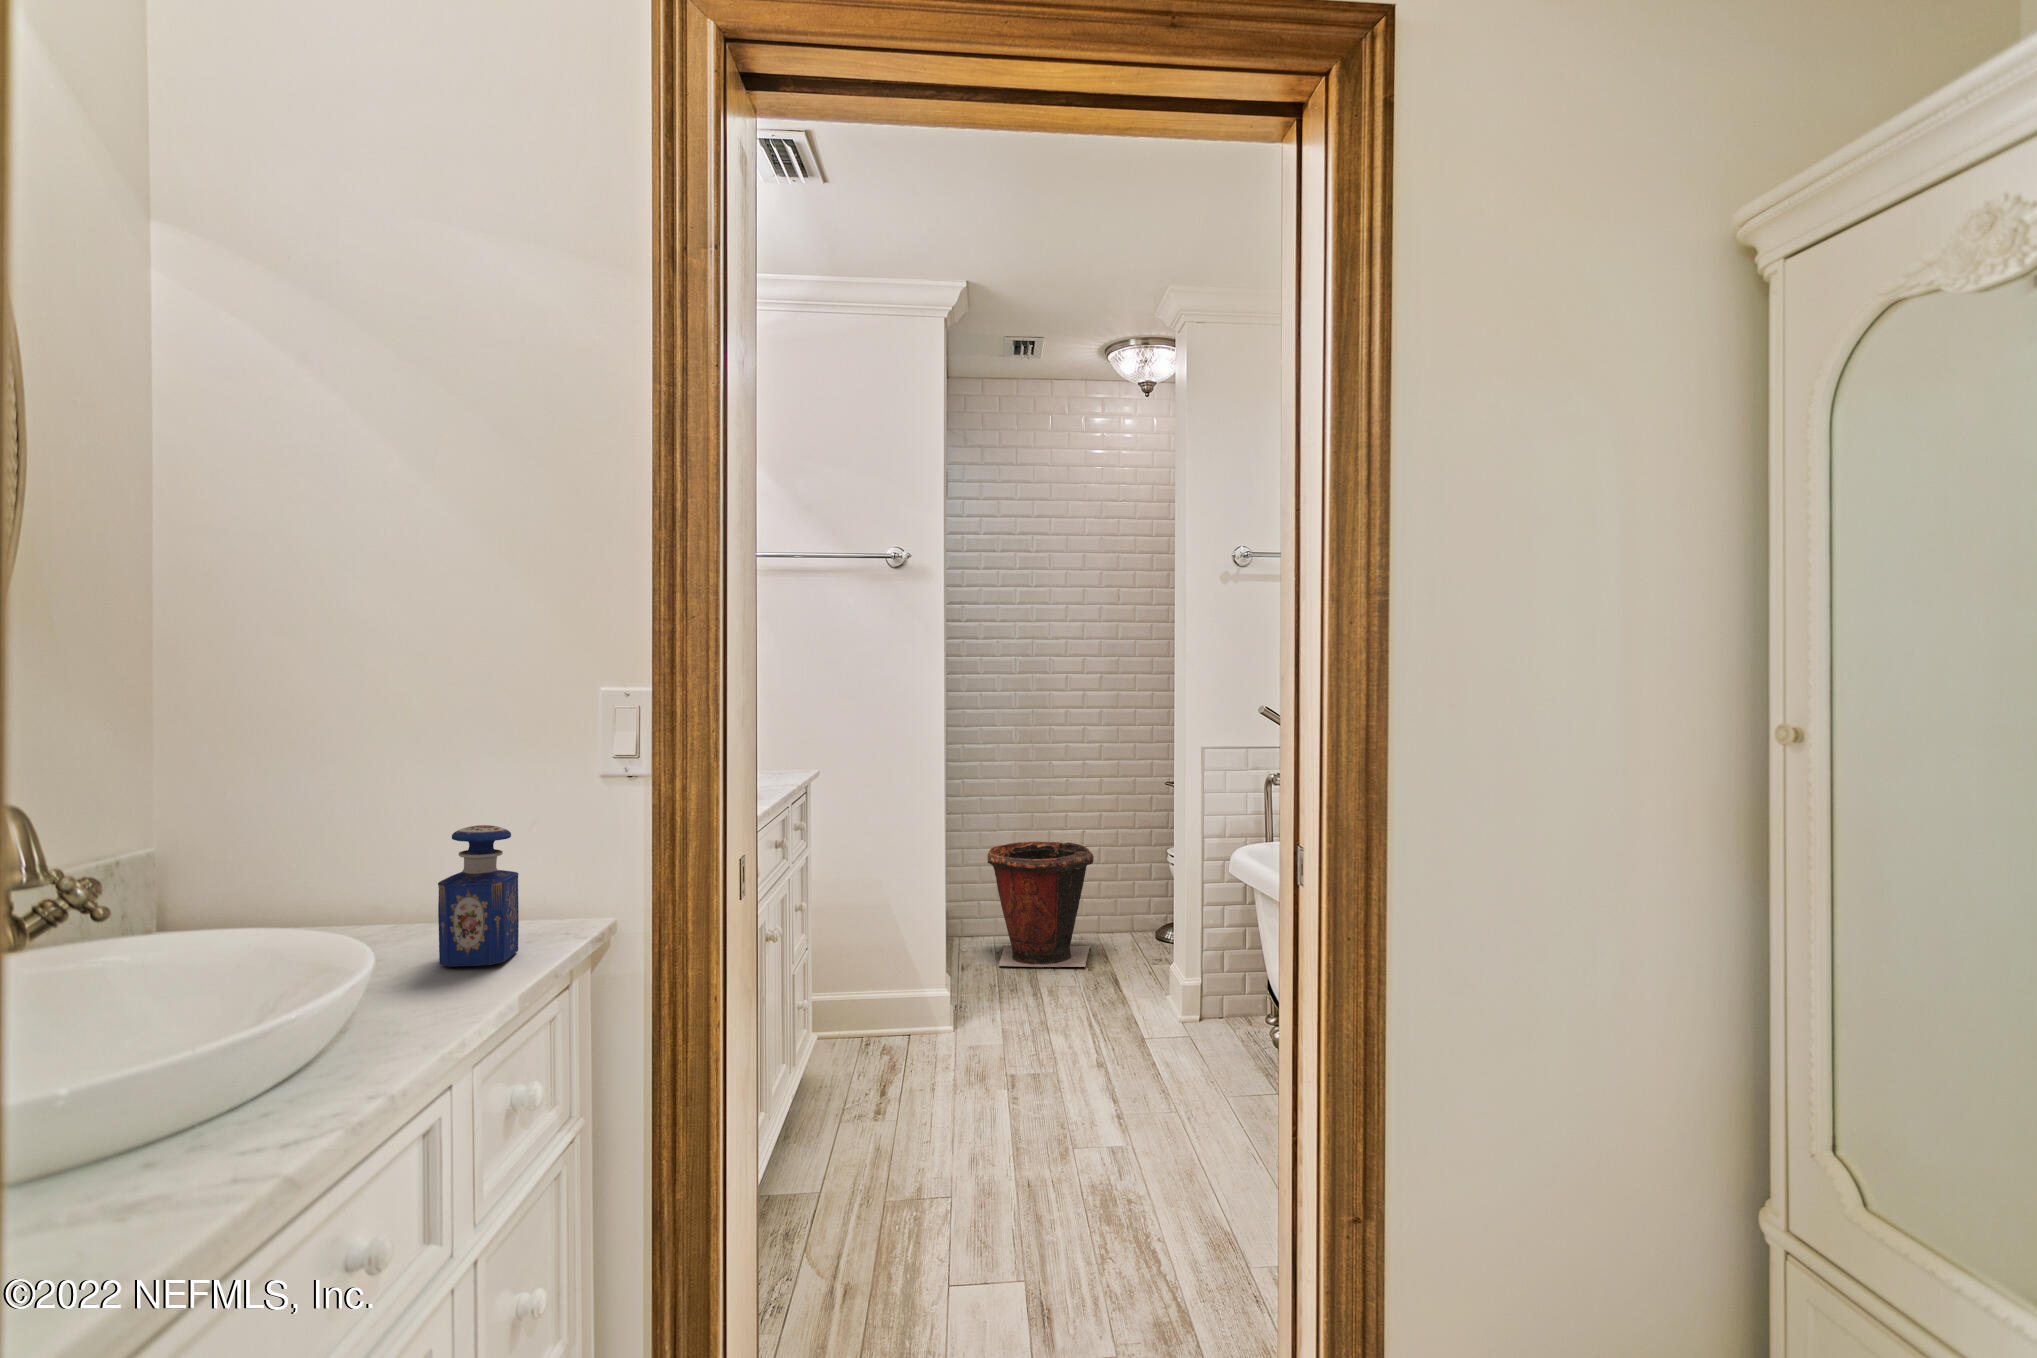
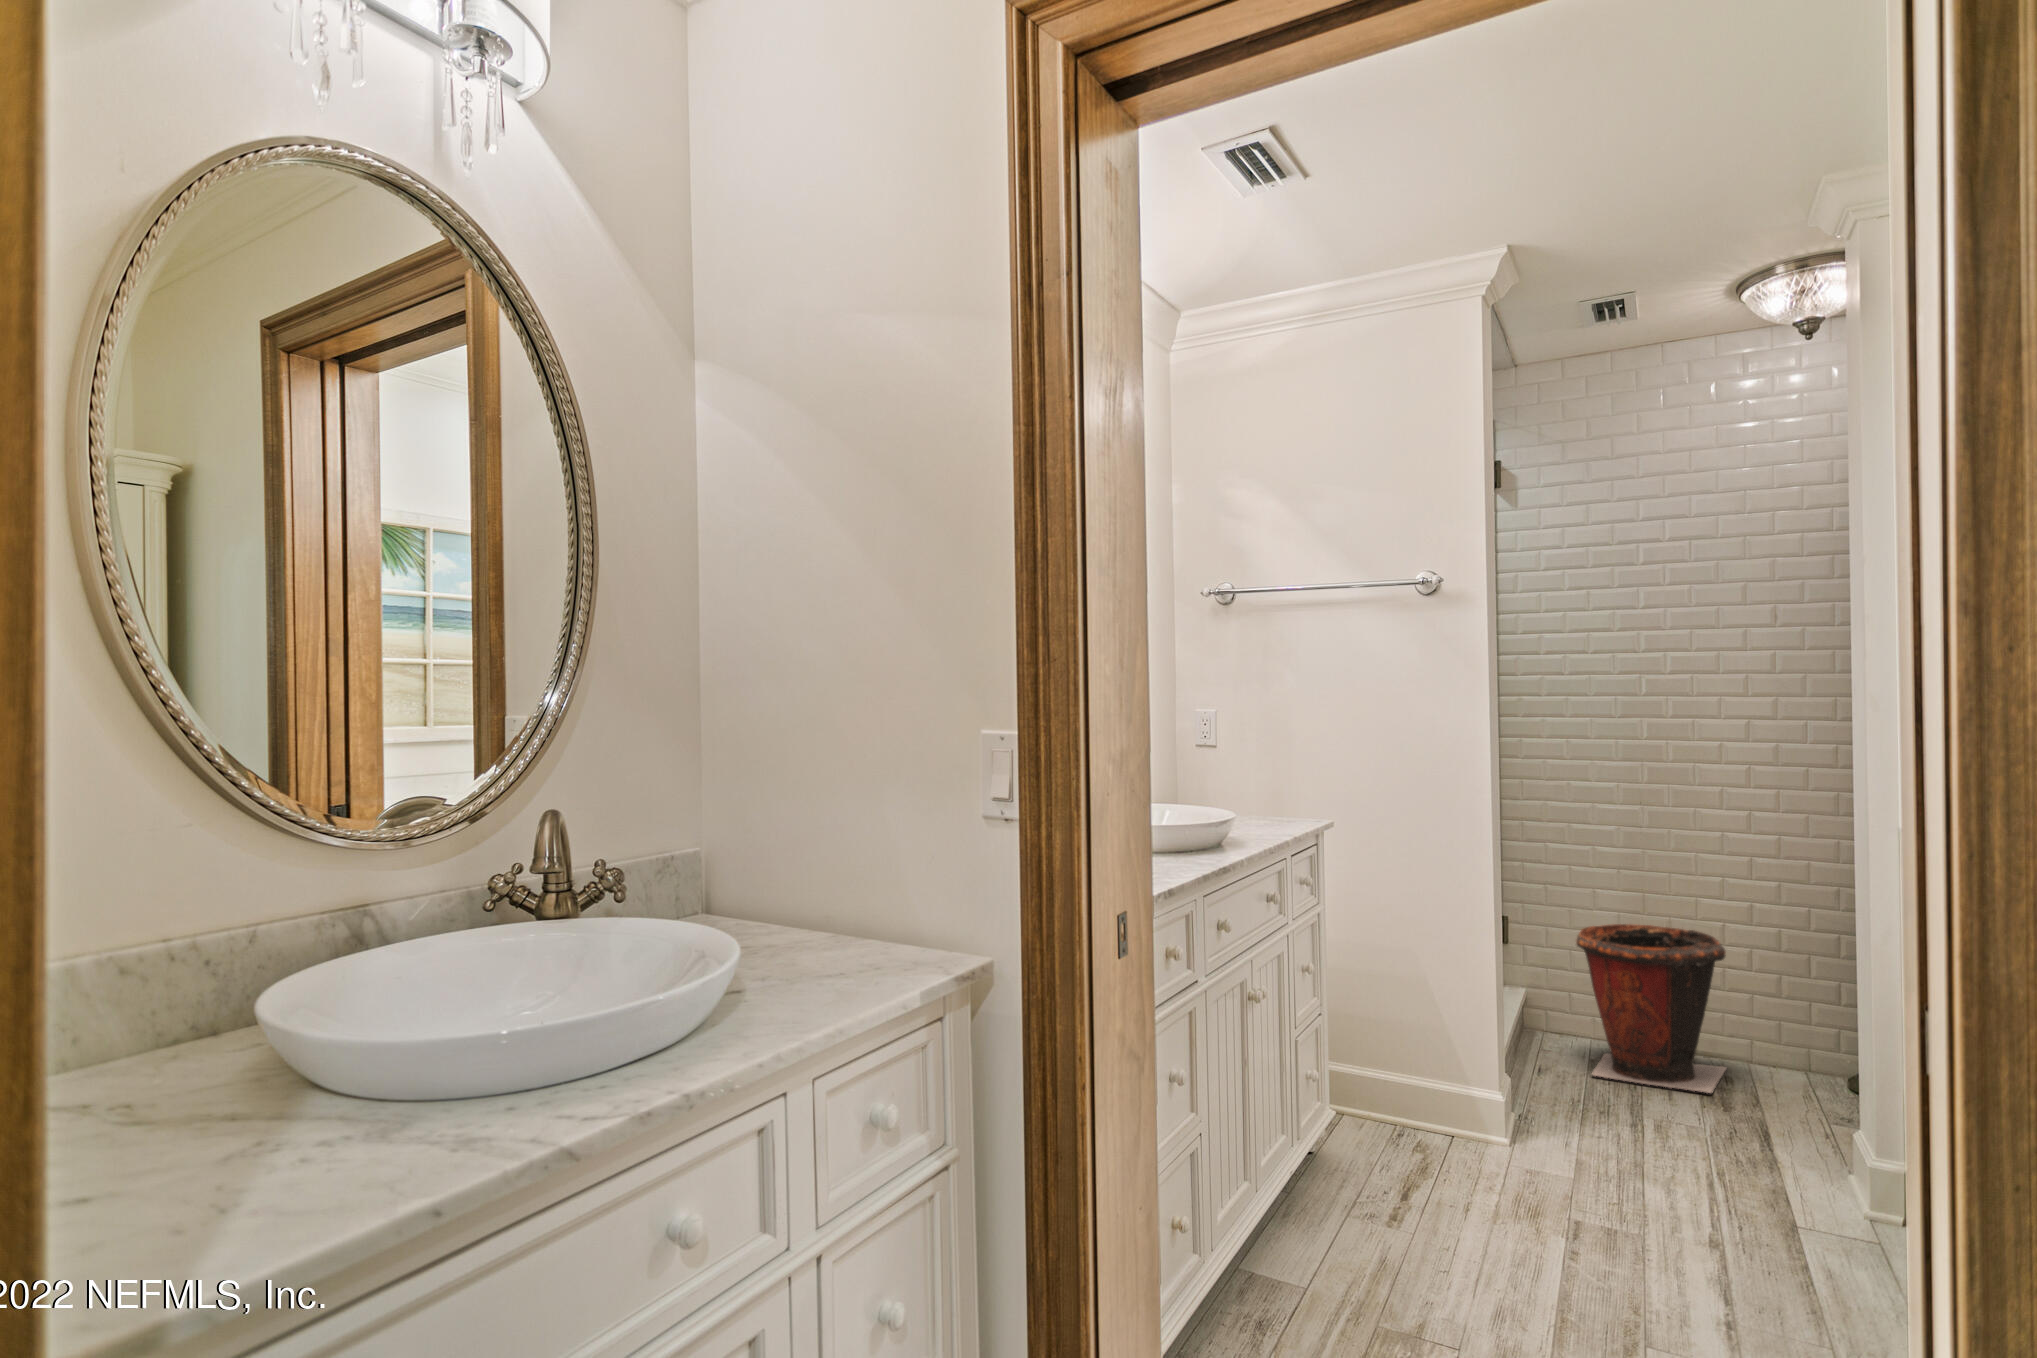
perfume bottle: present [438,825,519,966] -> none [817,859,887,990]

